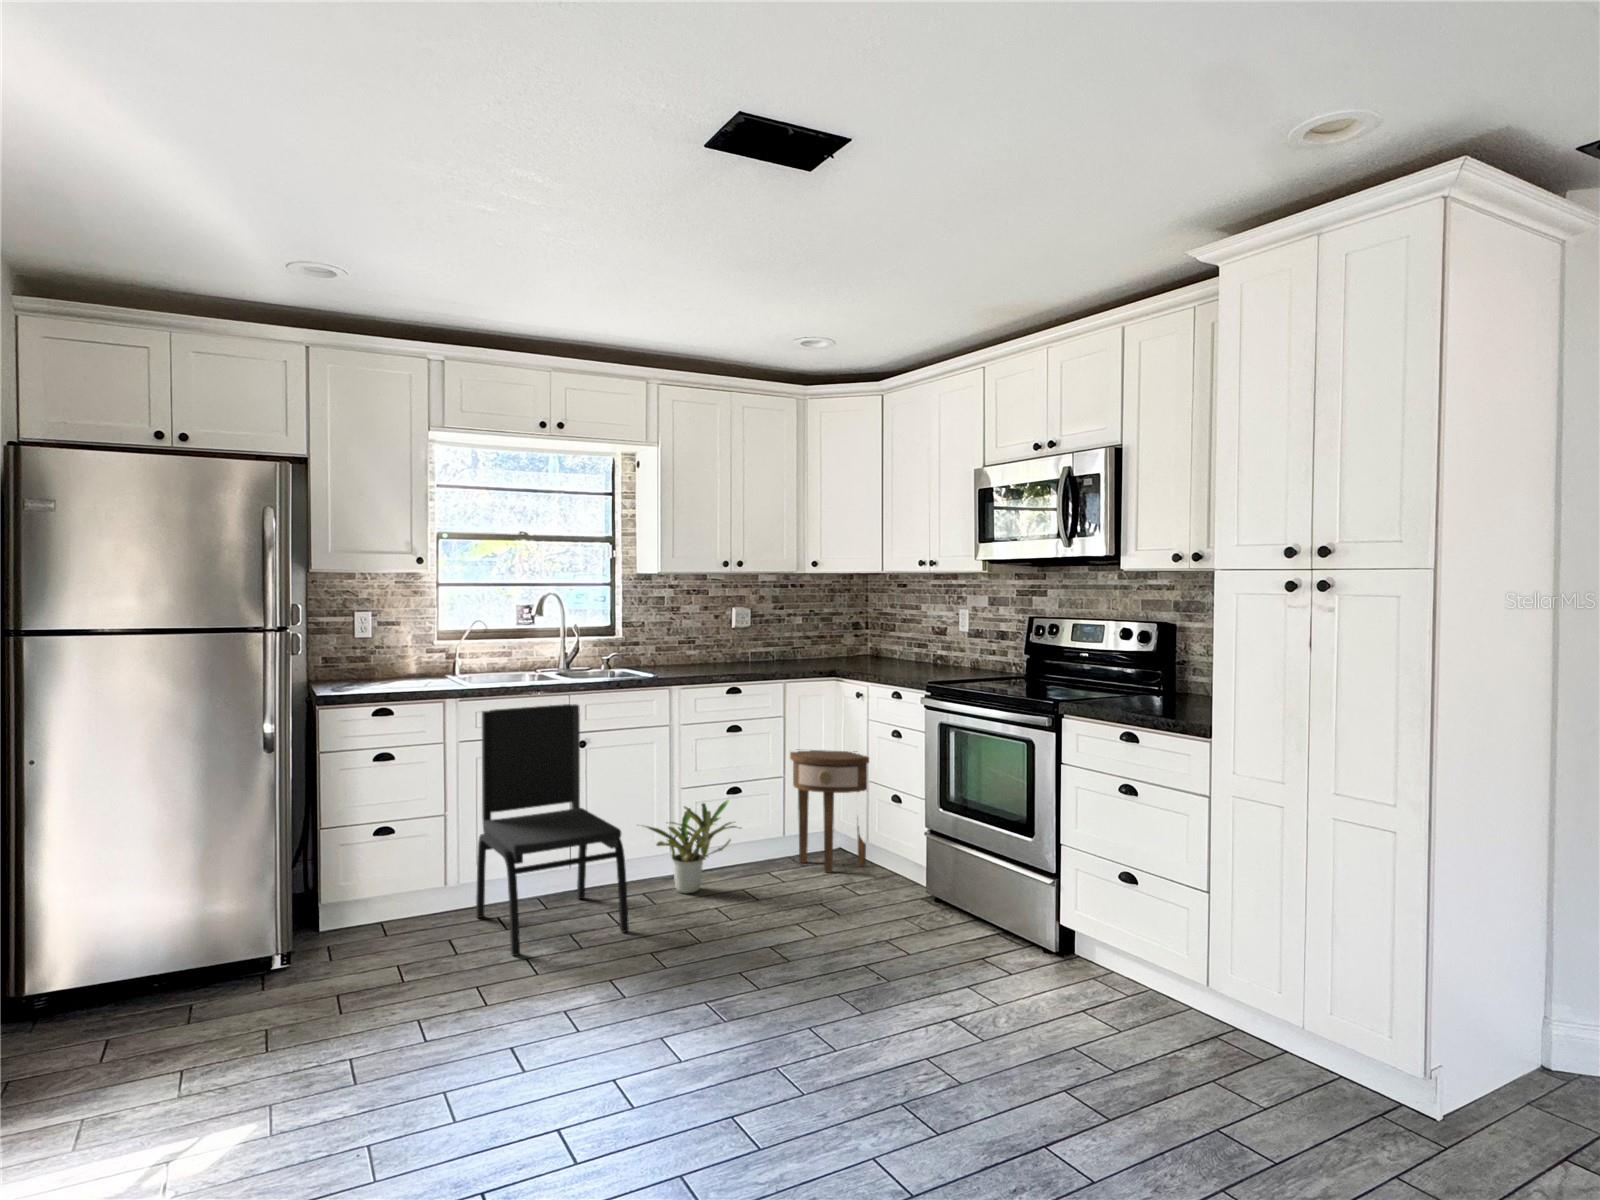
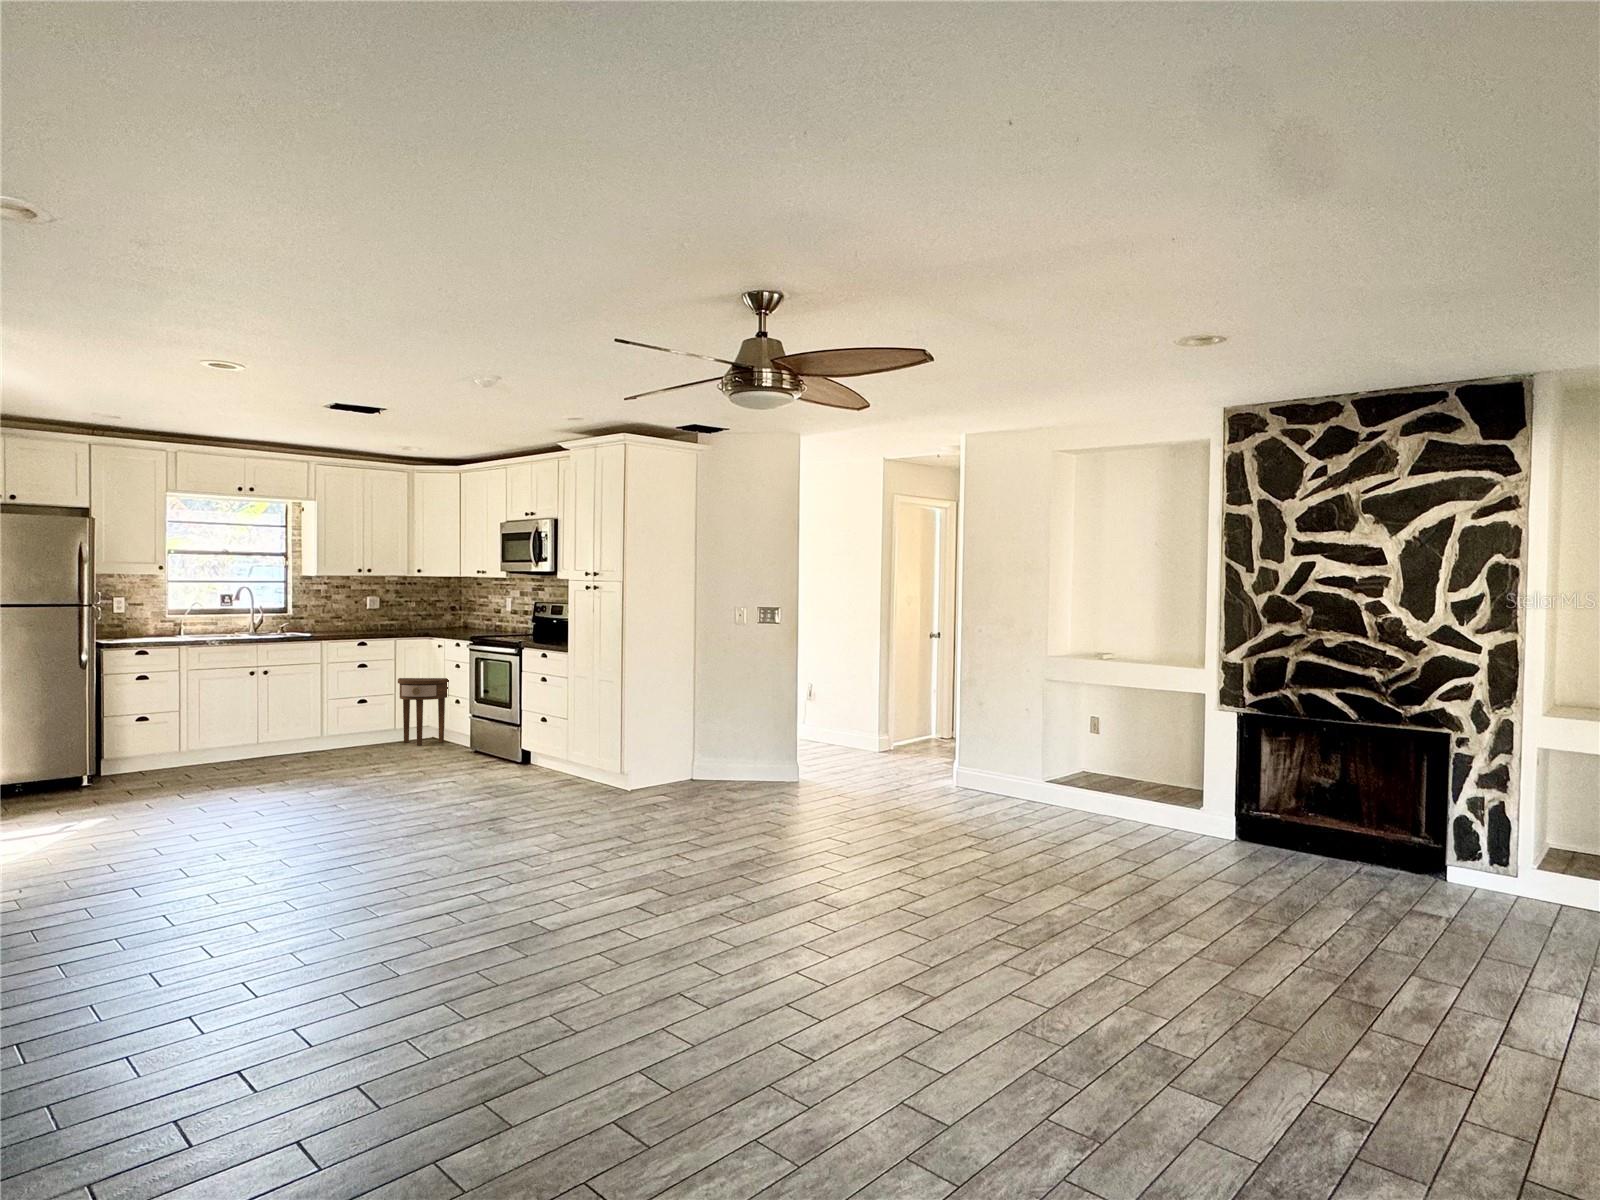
dining chair: present [476,704,629,956] -> none [197,650,291,777]
potted plant: present [646,800,741,893] -> none [298,703,365,755]

